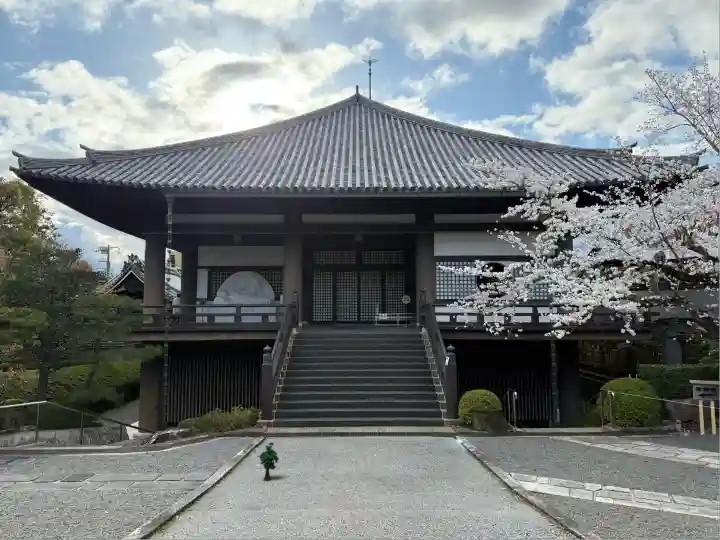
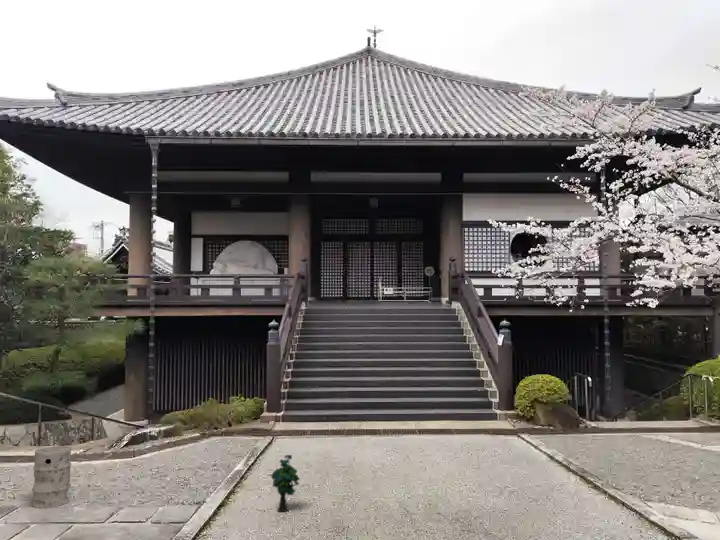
trash can: none [97,438,123,479] -> present [32,446,71,508]

